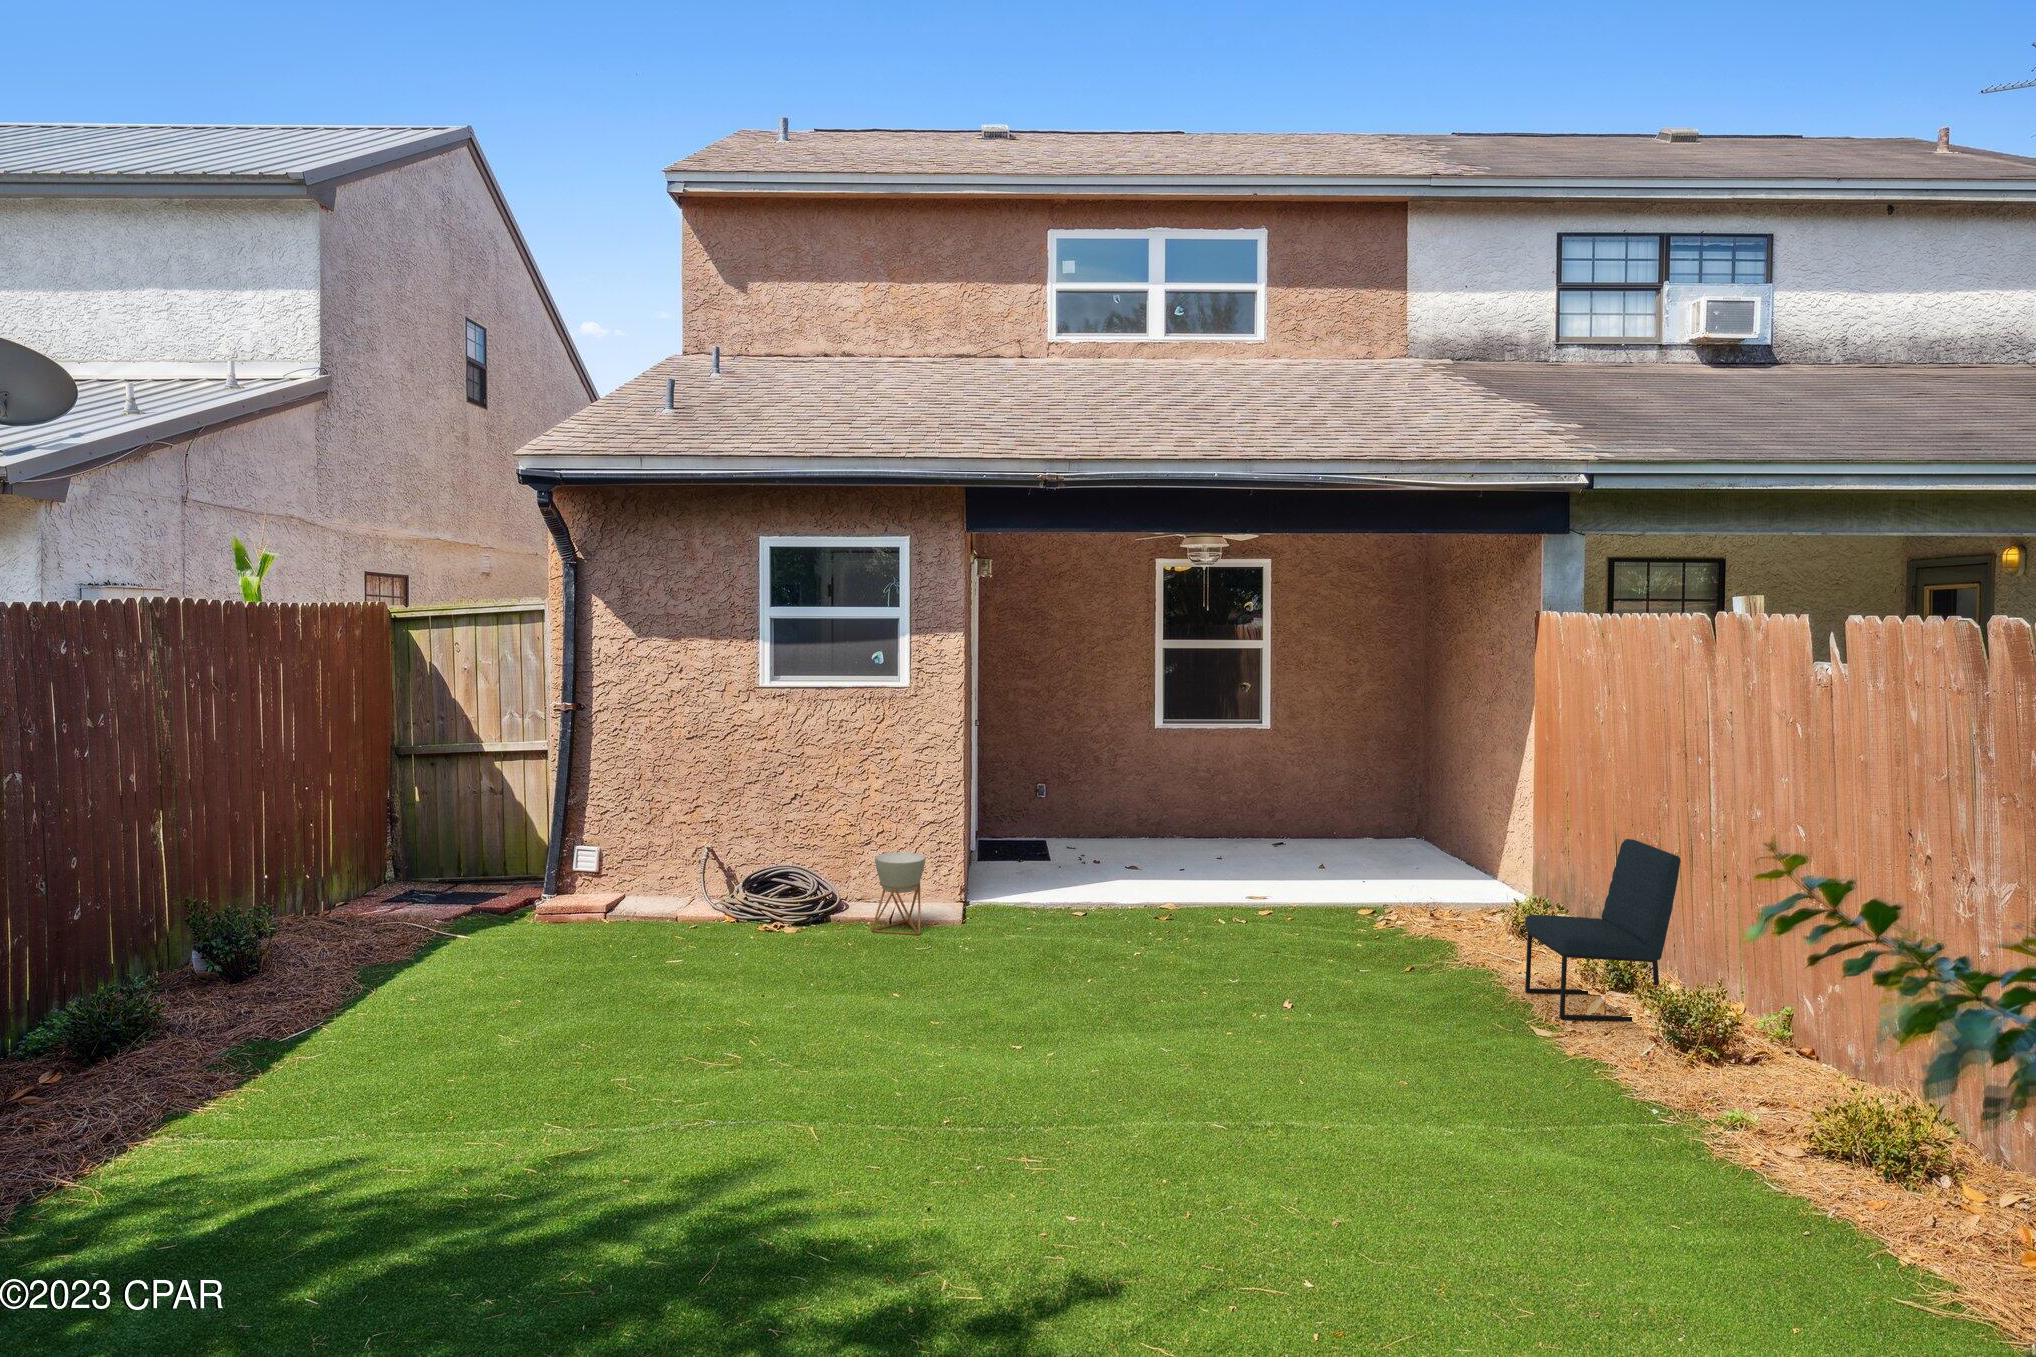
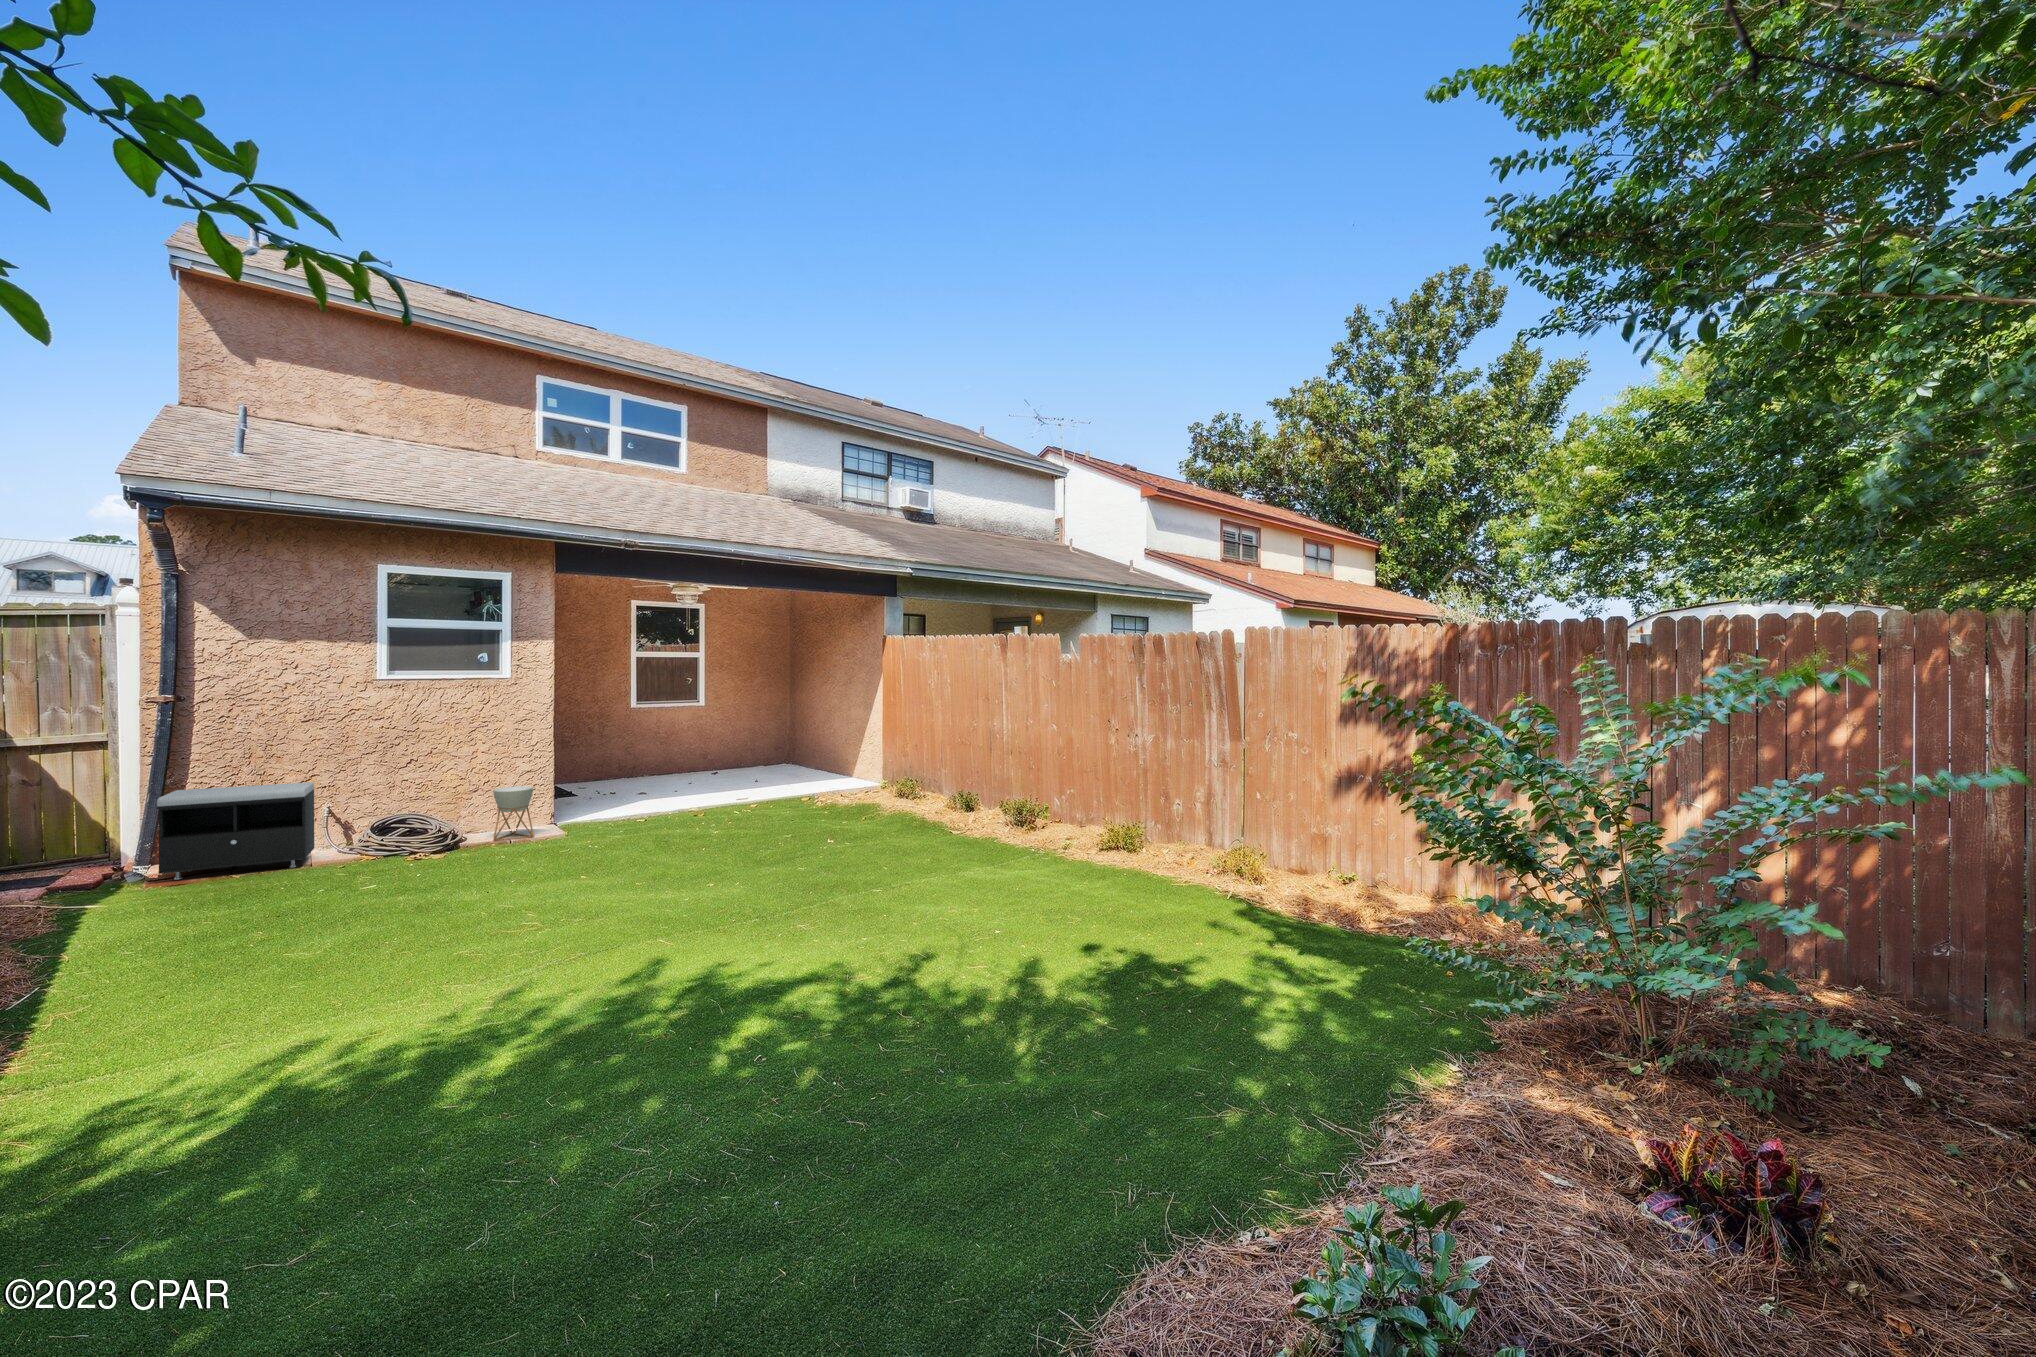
storage bench: none [539,813,695,929] -> present [157,782,314,880]
chair: present [1525,839,1681,1021] -> none [885,731,947,811]

